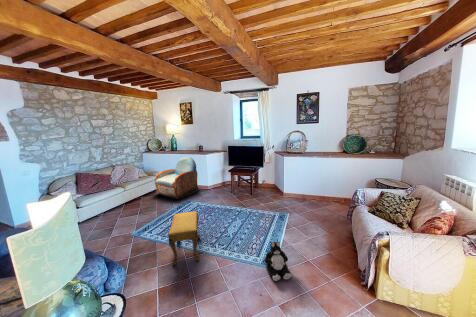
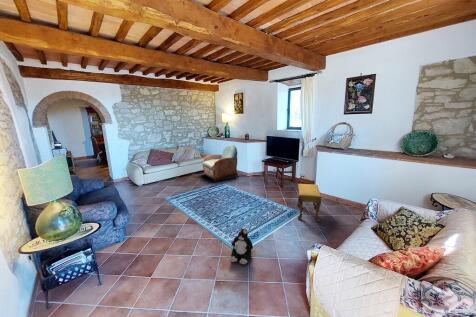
footstool: present [168,211,200,265] -> present [297,184,321,222]

